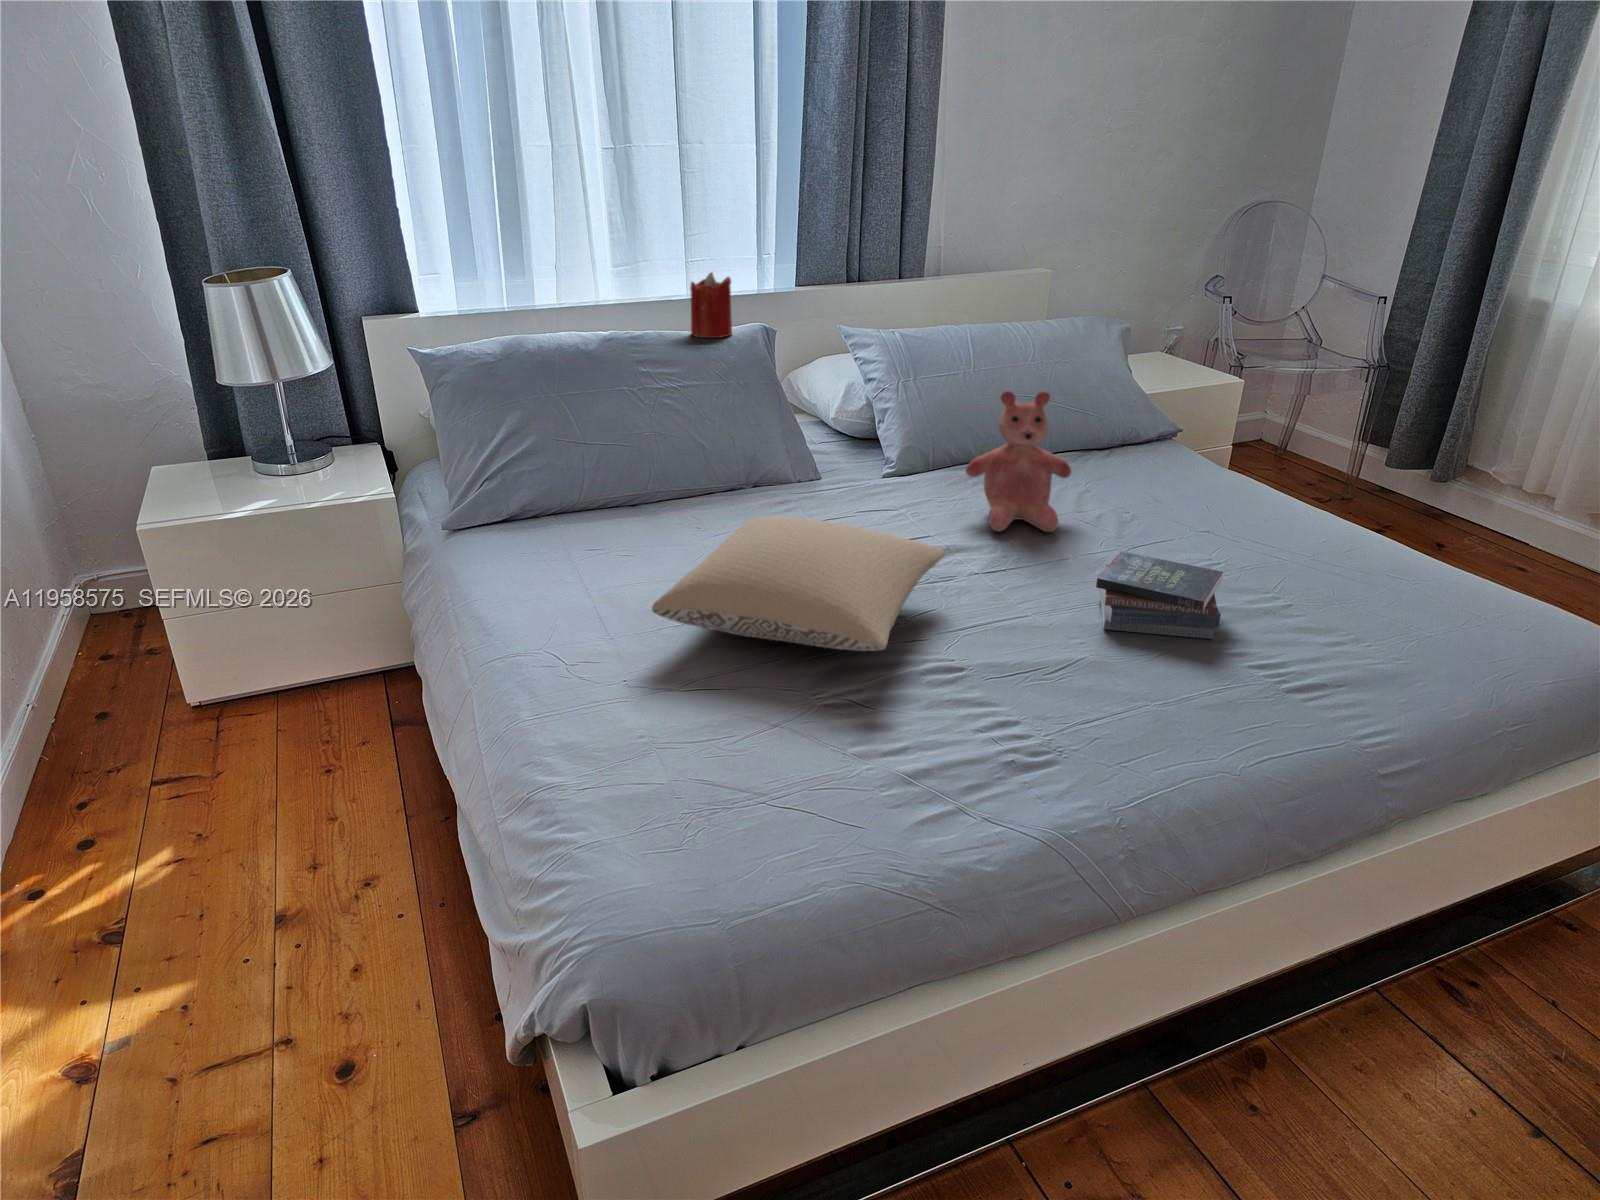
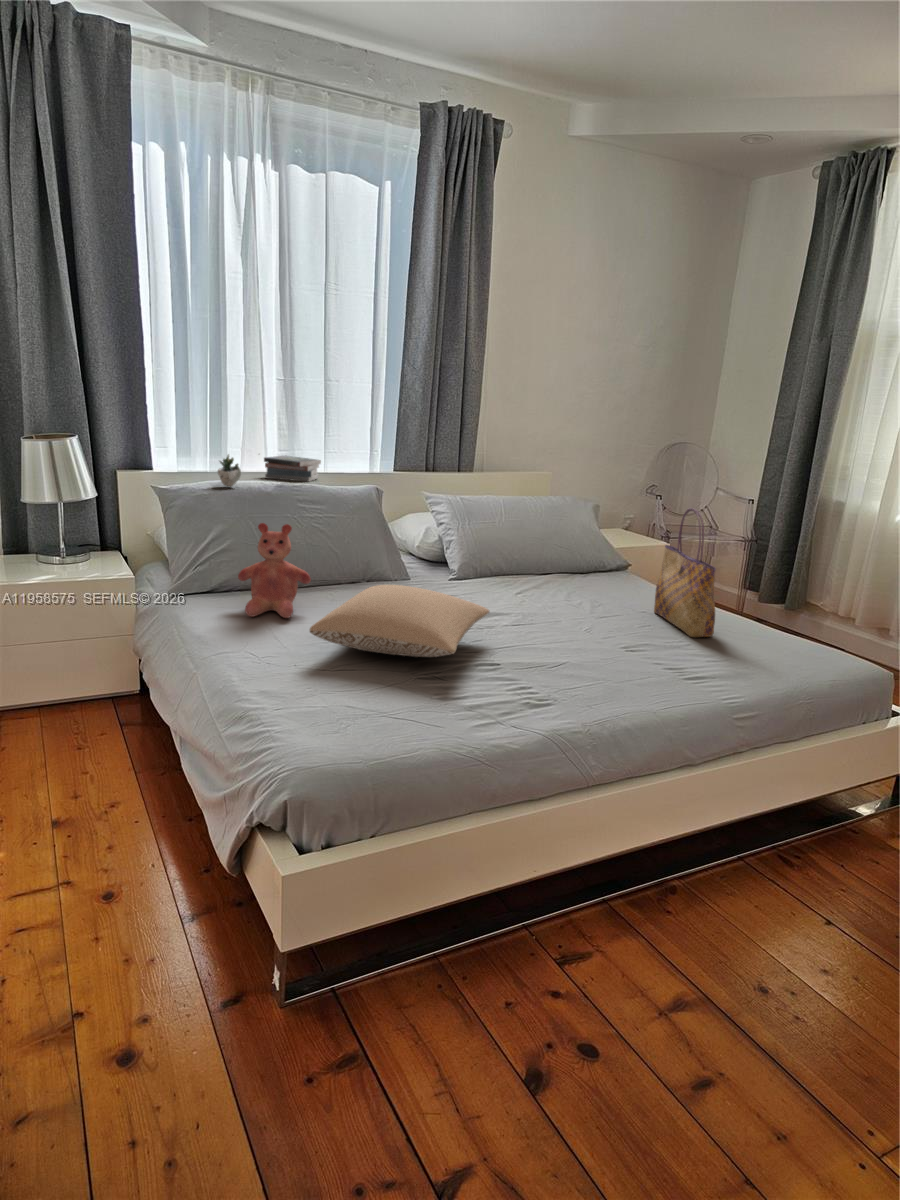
candle: present [690,272,732,338] -> none [331,451,358,491]
succulent plant: none [510,286,574,342] -> present [218,455,241,487]
tote bag: none [1218,360,1329,579] -> present [654,508,716,637]
teddy bear: present [966,391,1071,532] -> present [238,523,311,618]
book: present [1096,551,1223,639] -> present [264,456,321,482]

